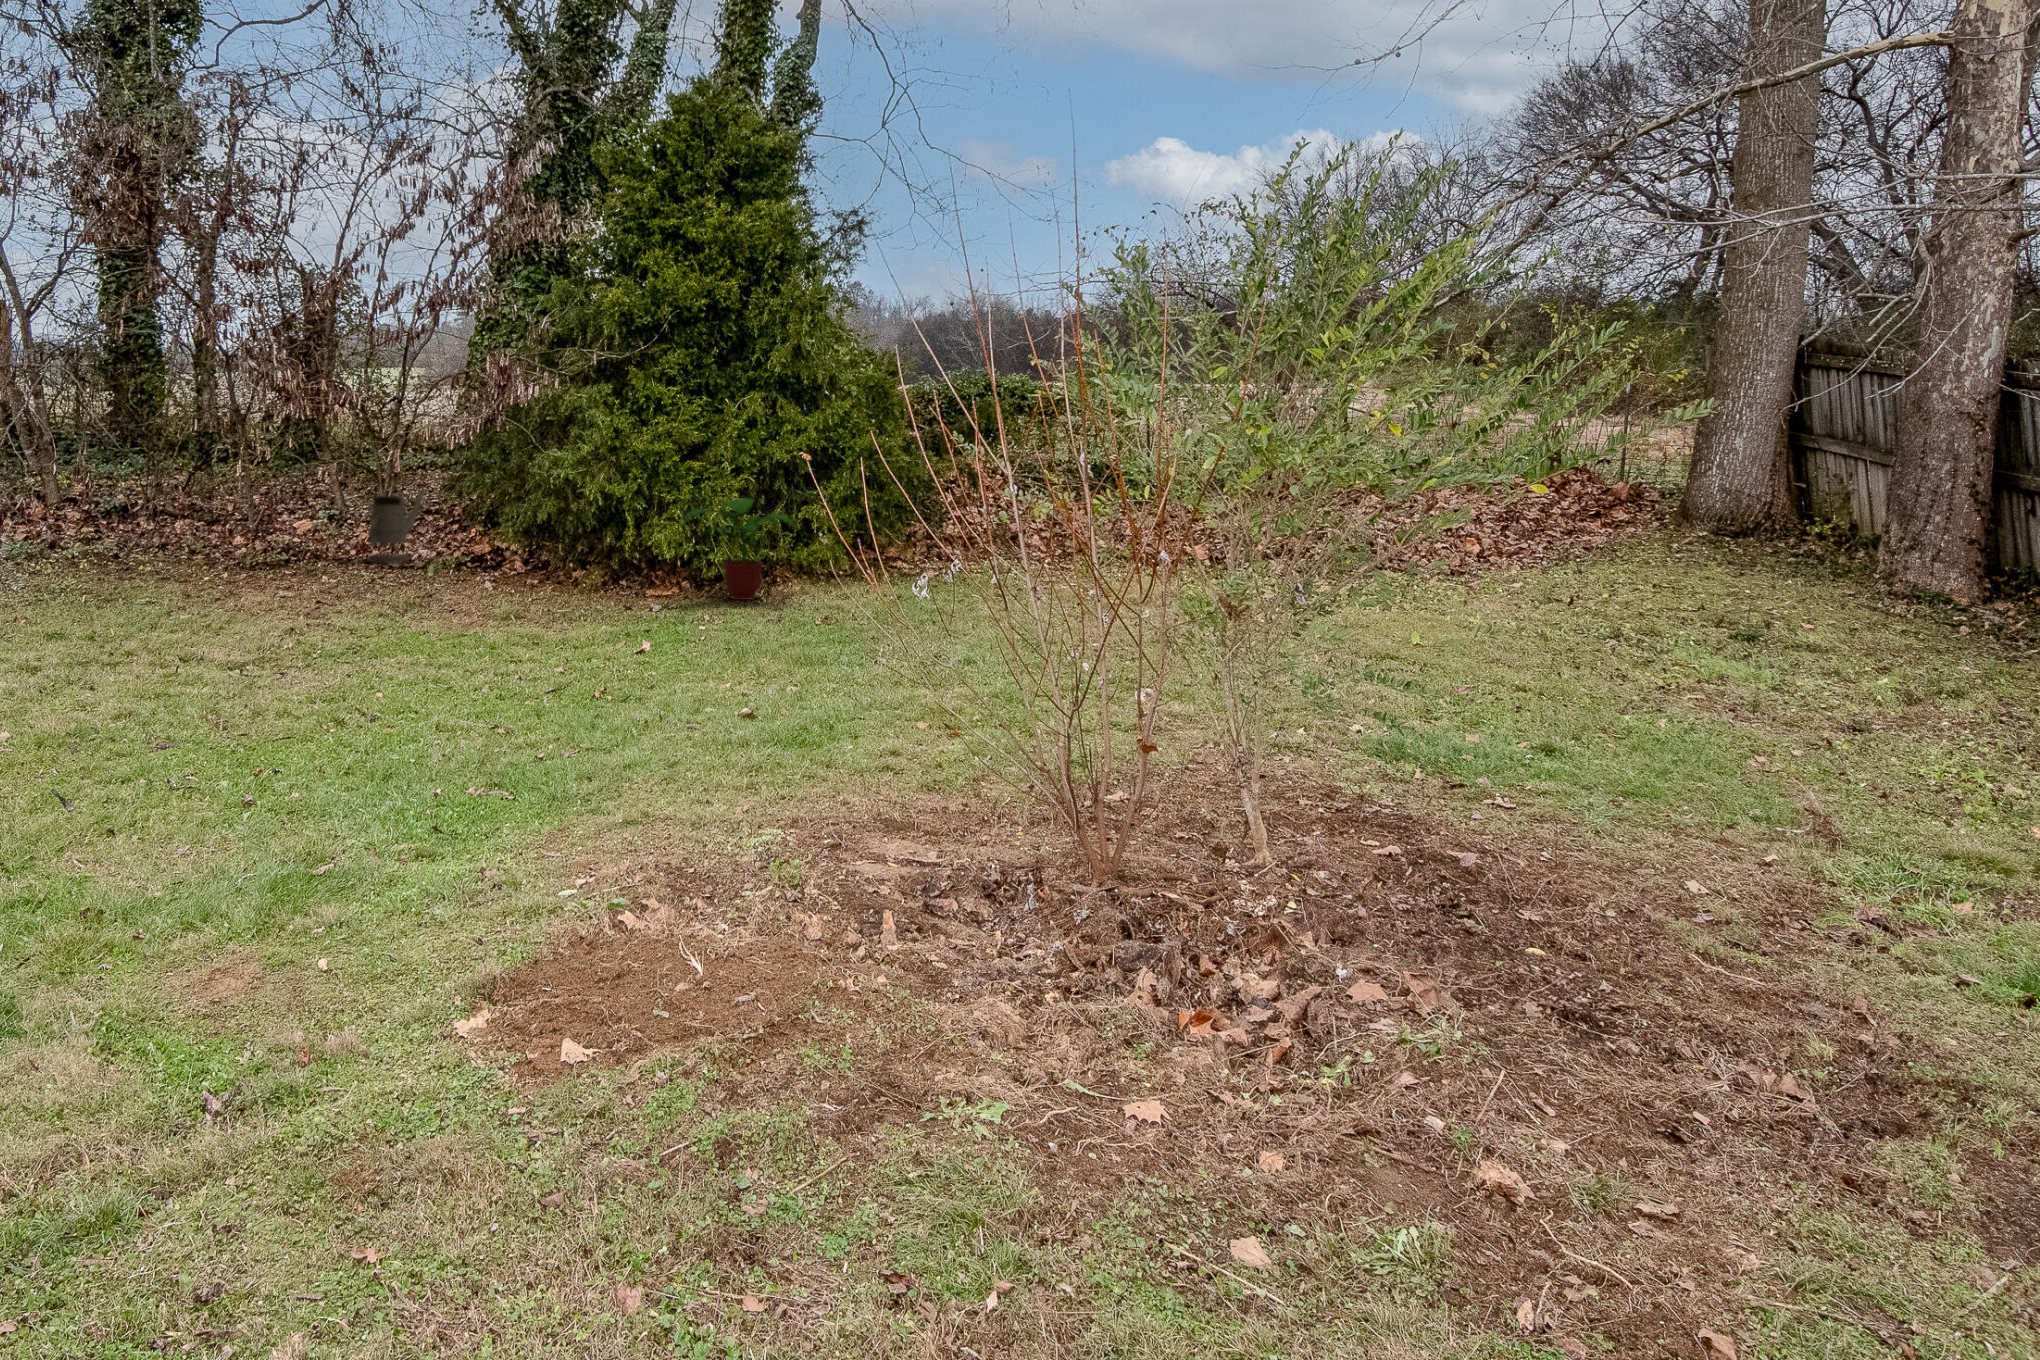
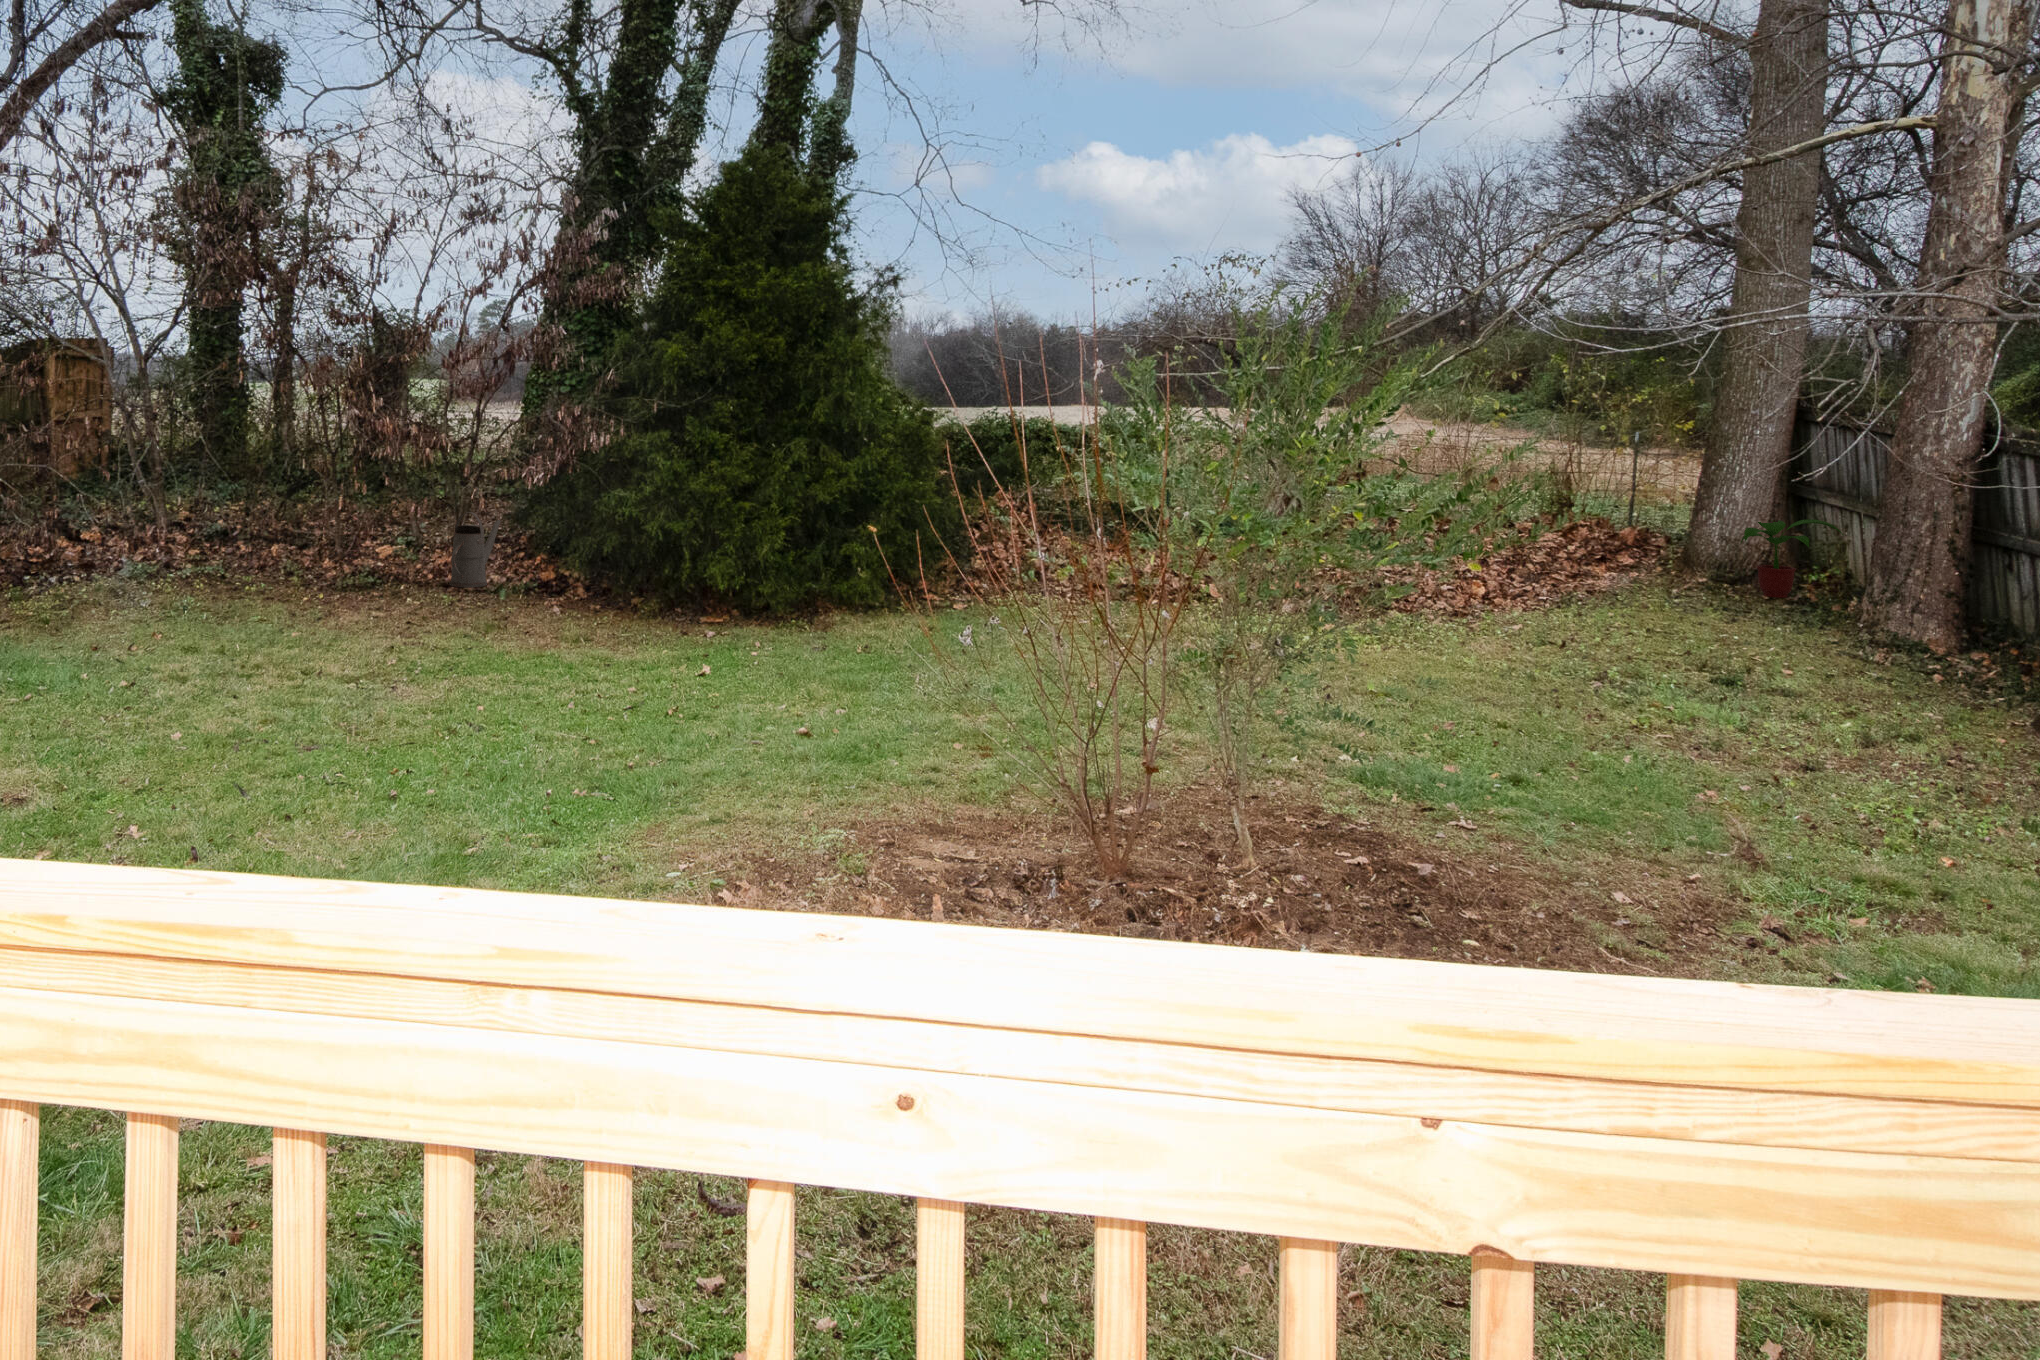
potted plant: present [684,498,794,600] -> present [1741,519,1843,598]

